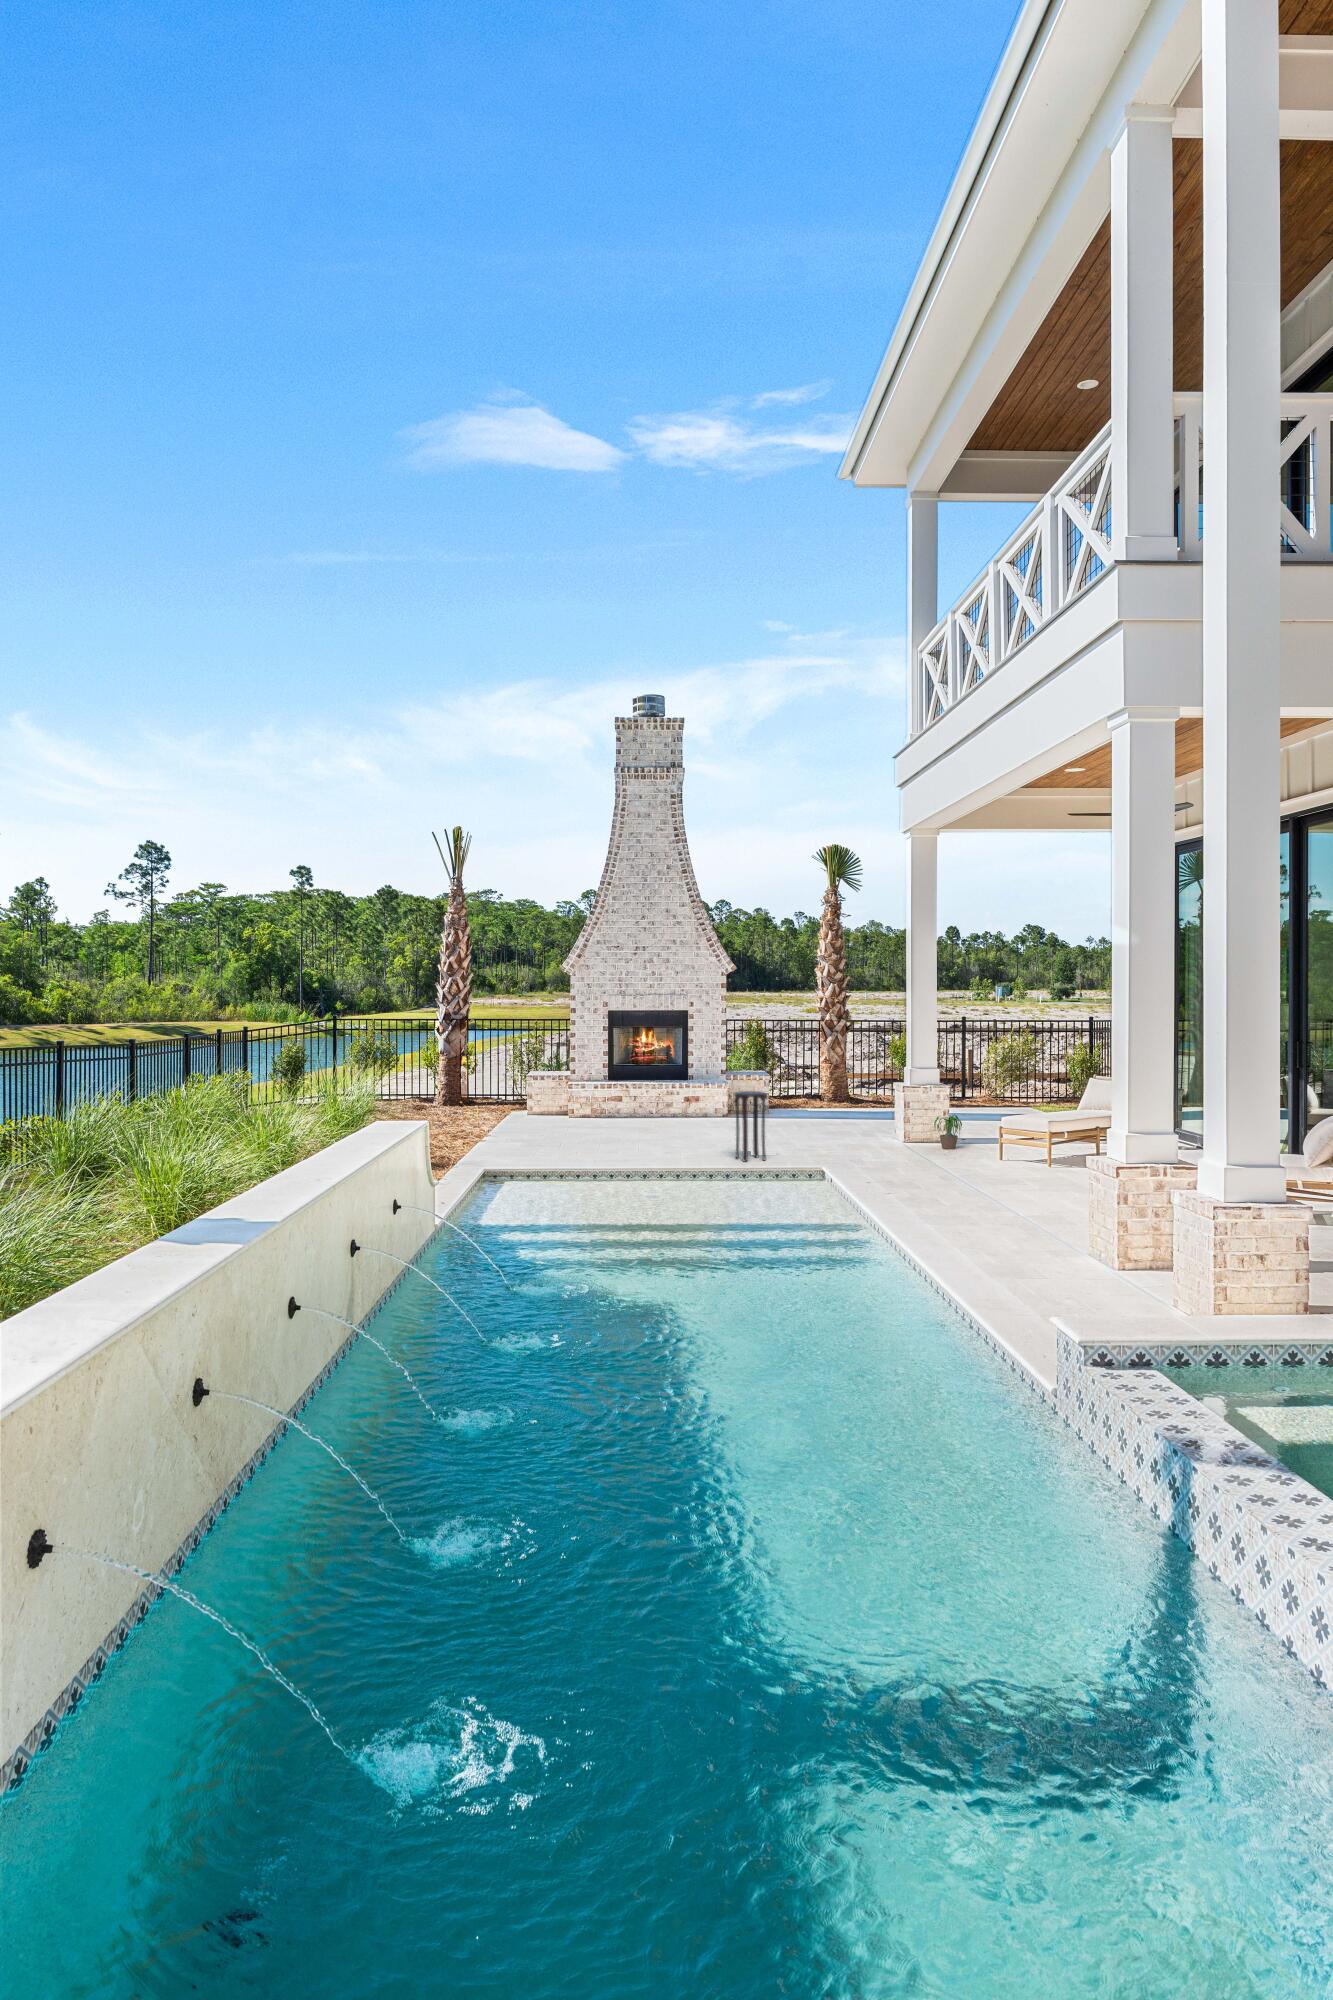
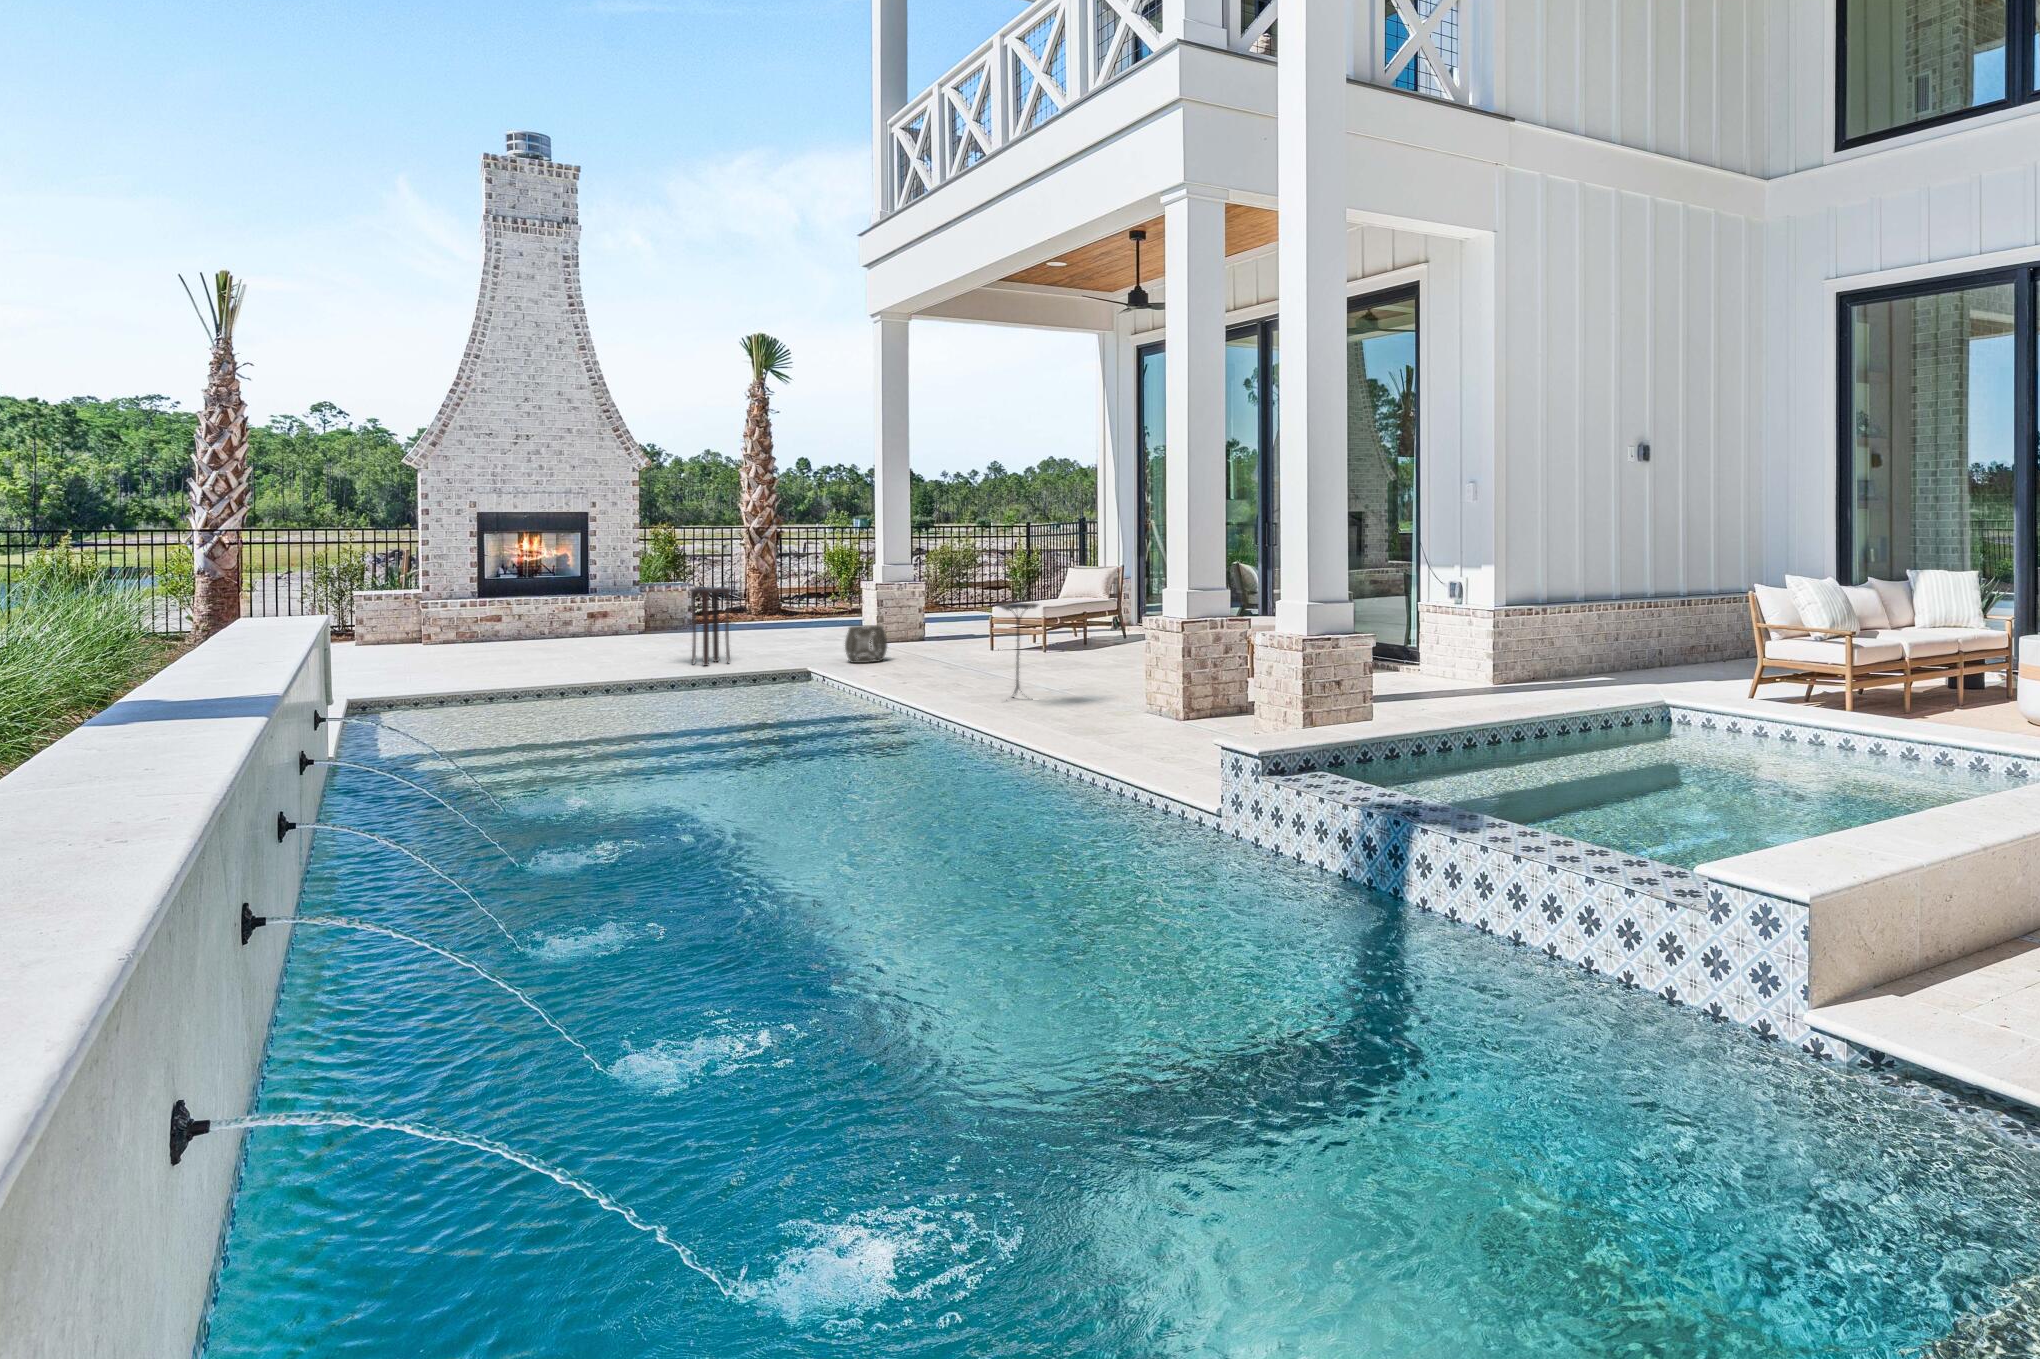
potted plant: present [934,1115,962,1149] -> none [905,608,945,643]
woven basket: none [857,1135,896,1172] -> present [845,625,887,663]
side table: none [956,1142,1001,1243] -> present [997,603,1038,694]

